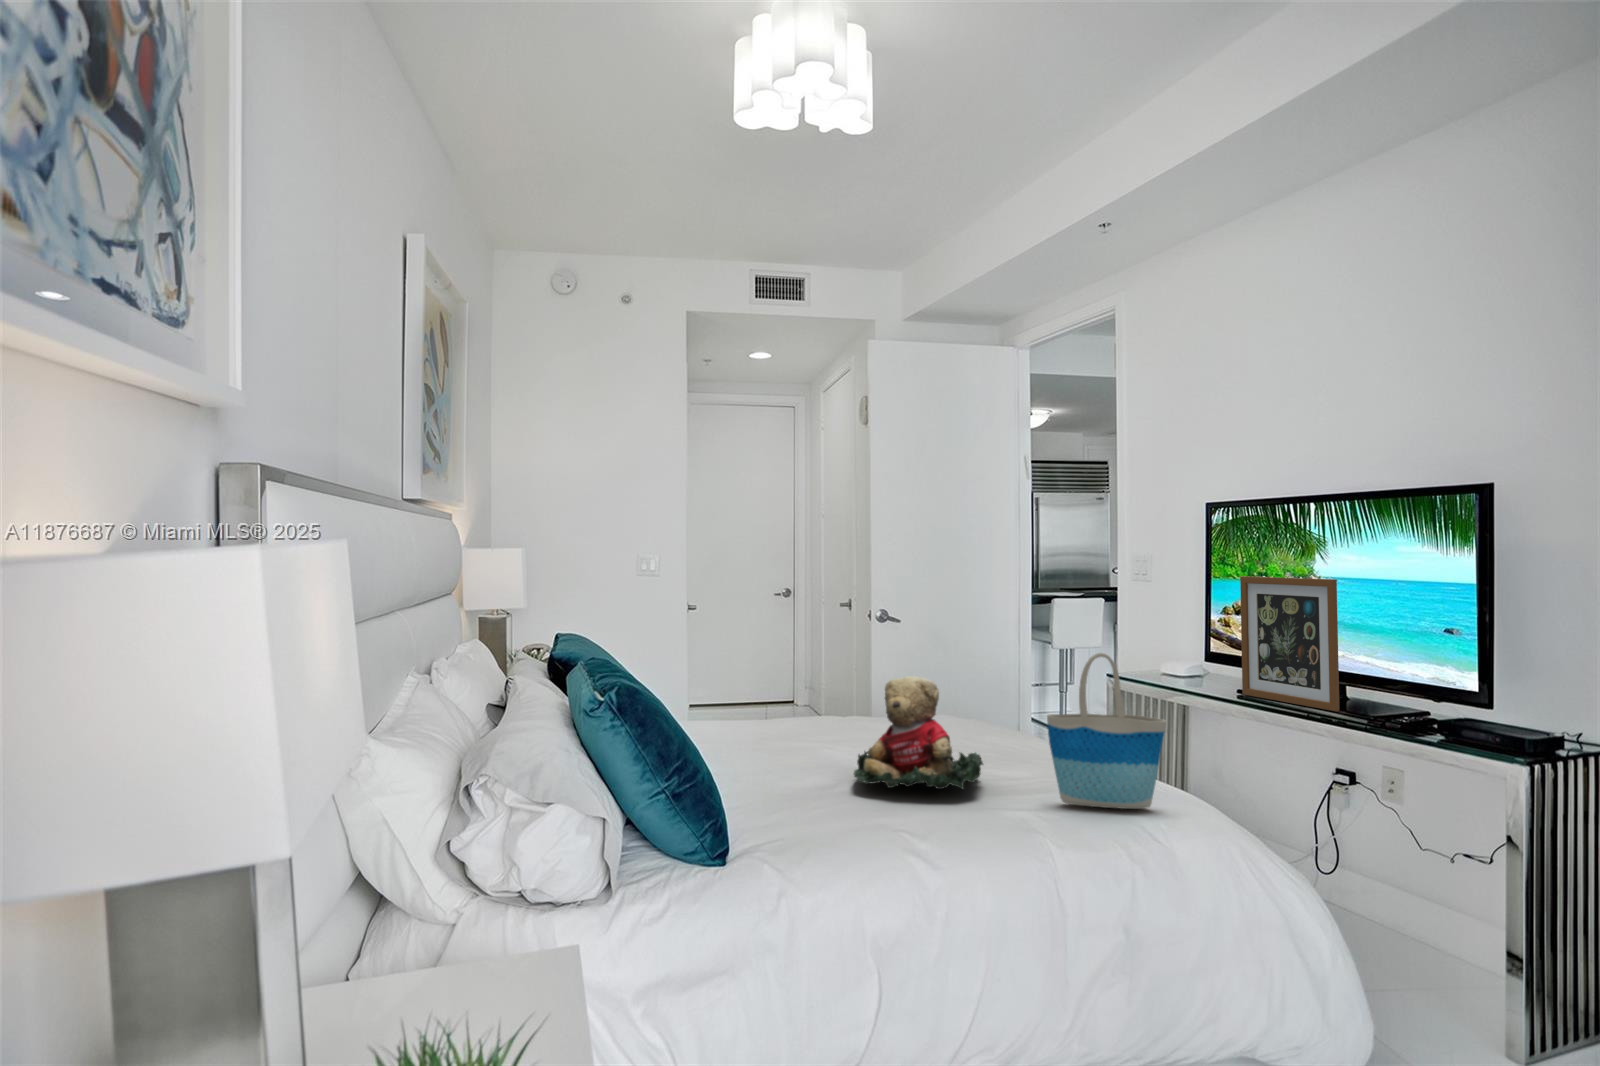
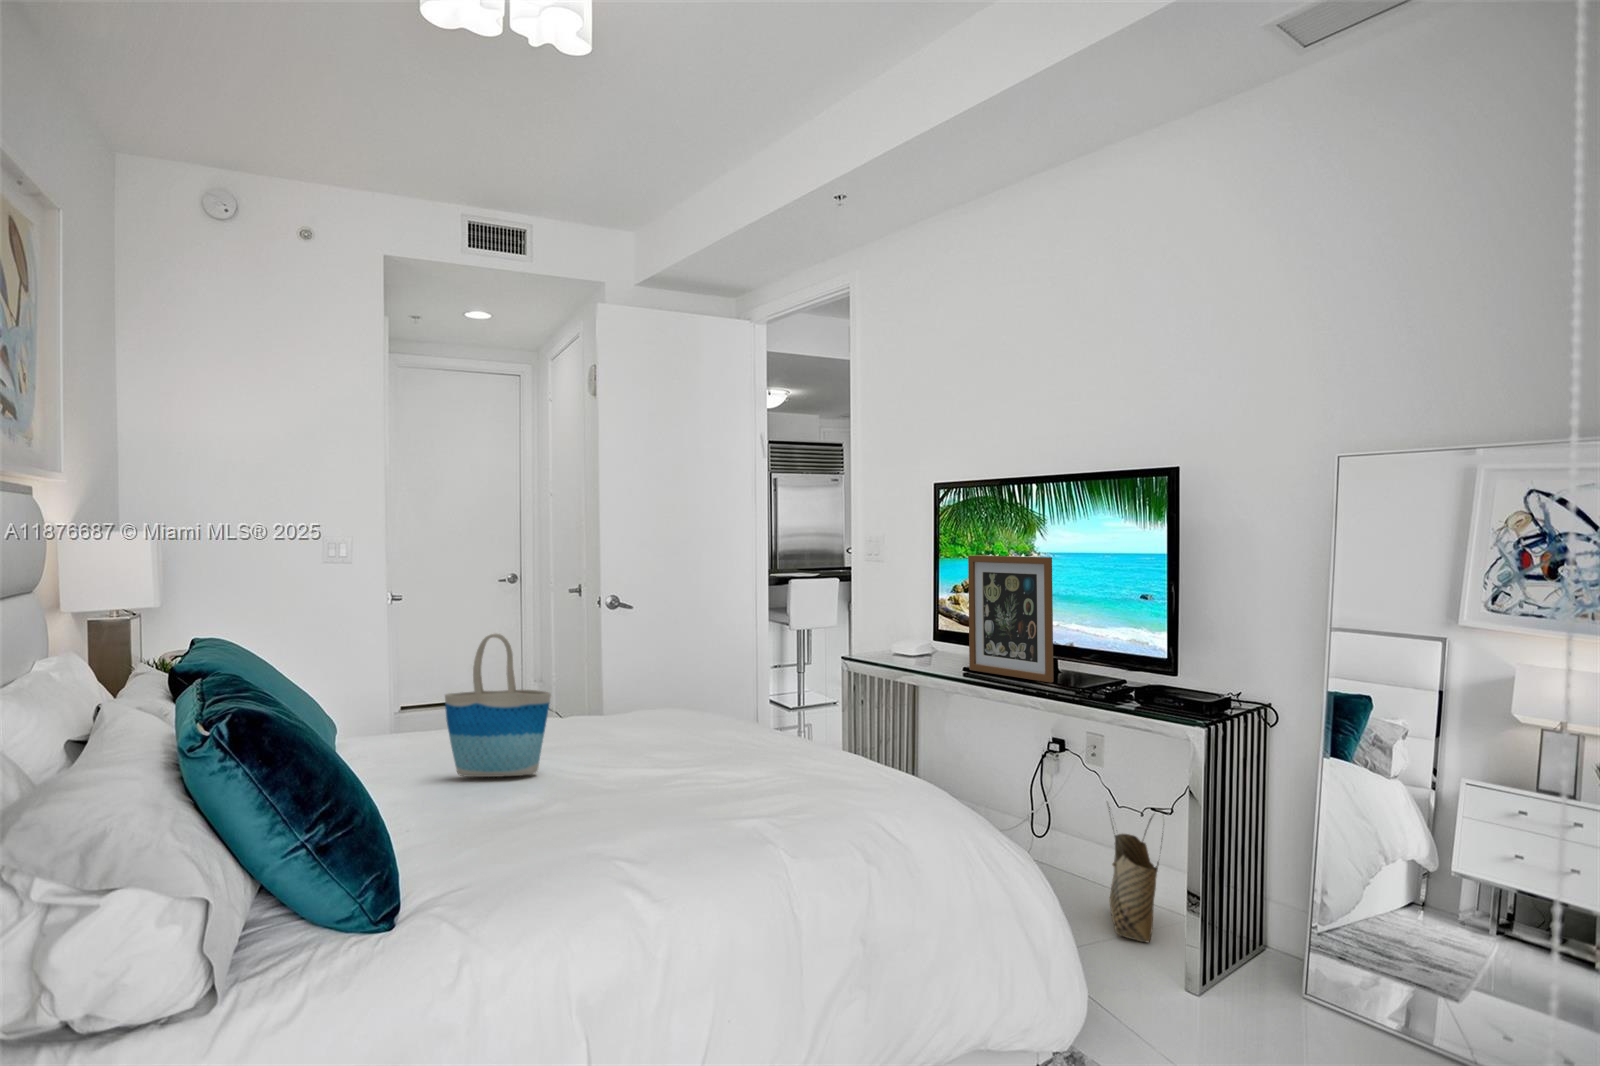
tote bag: present [1047,653,1166,809] -> present [445,633,551,777]
teddy bear: present [854,676,983,789] -> none [571,671,720,802]
woven basket: none [1405,842,1478,1001] -> present [1107,804,1163,942]

